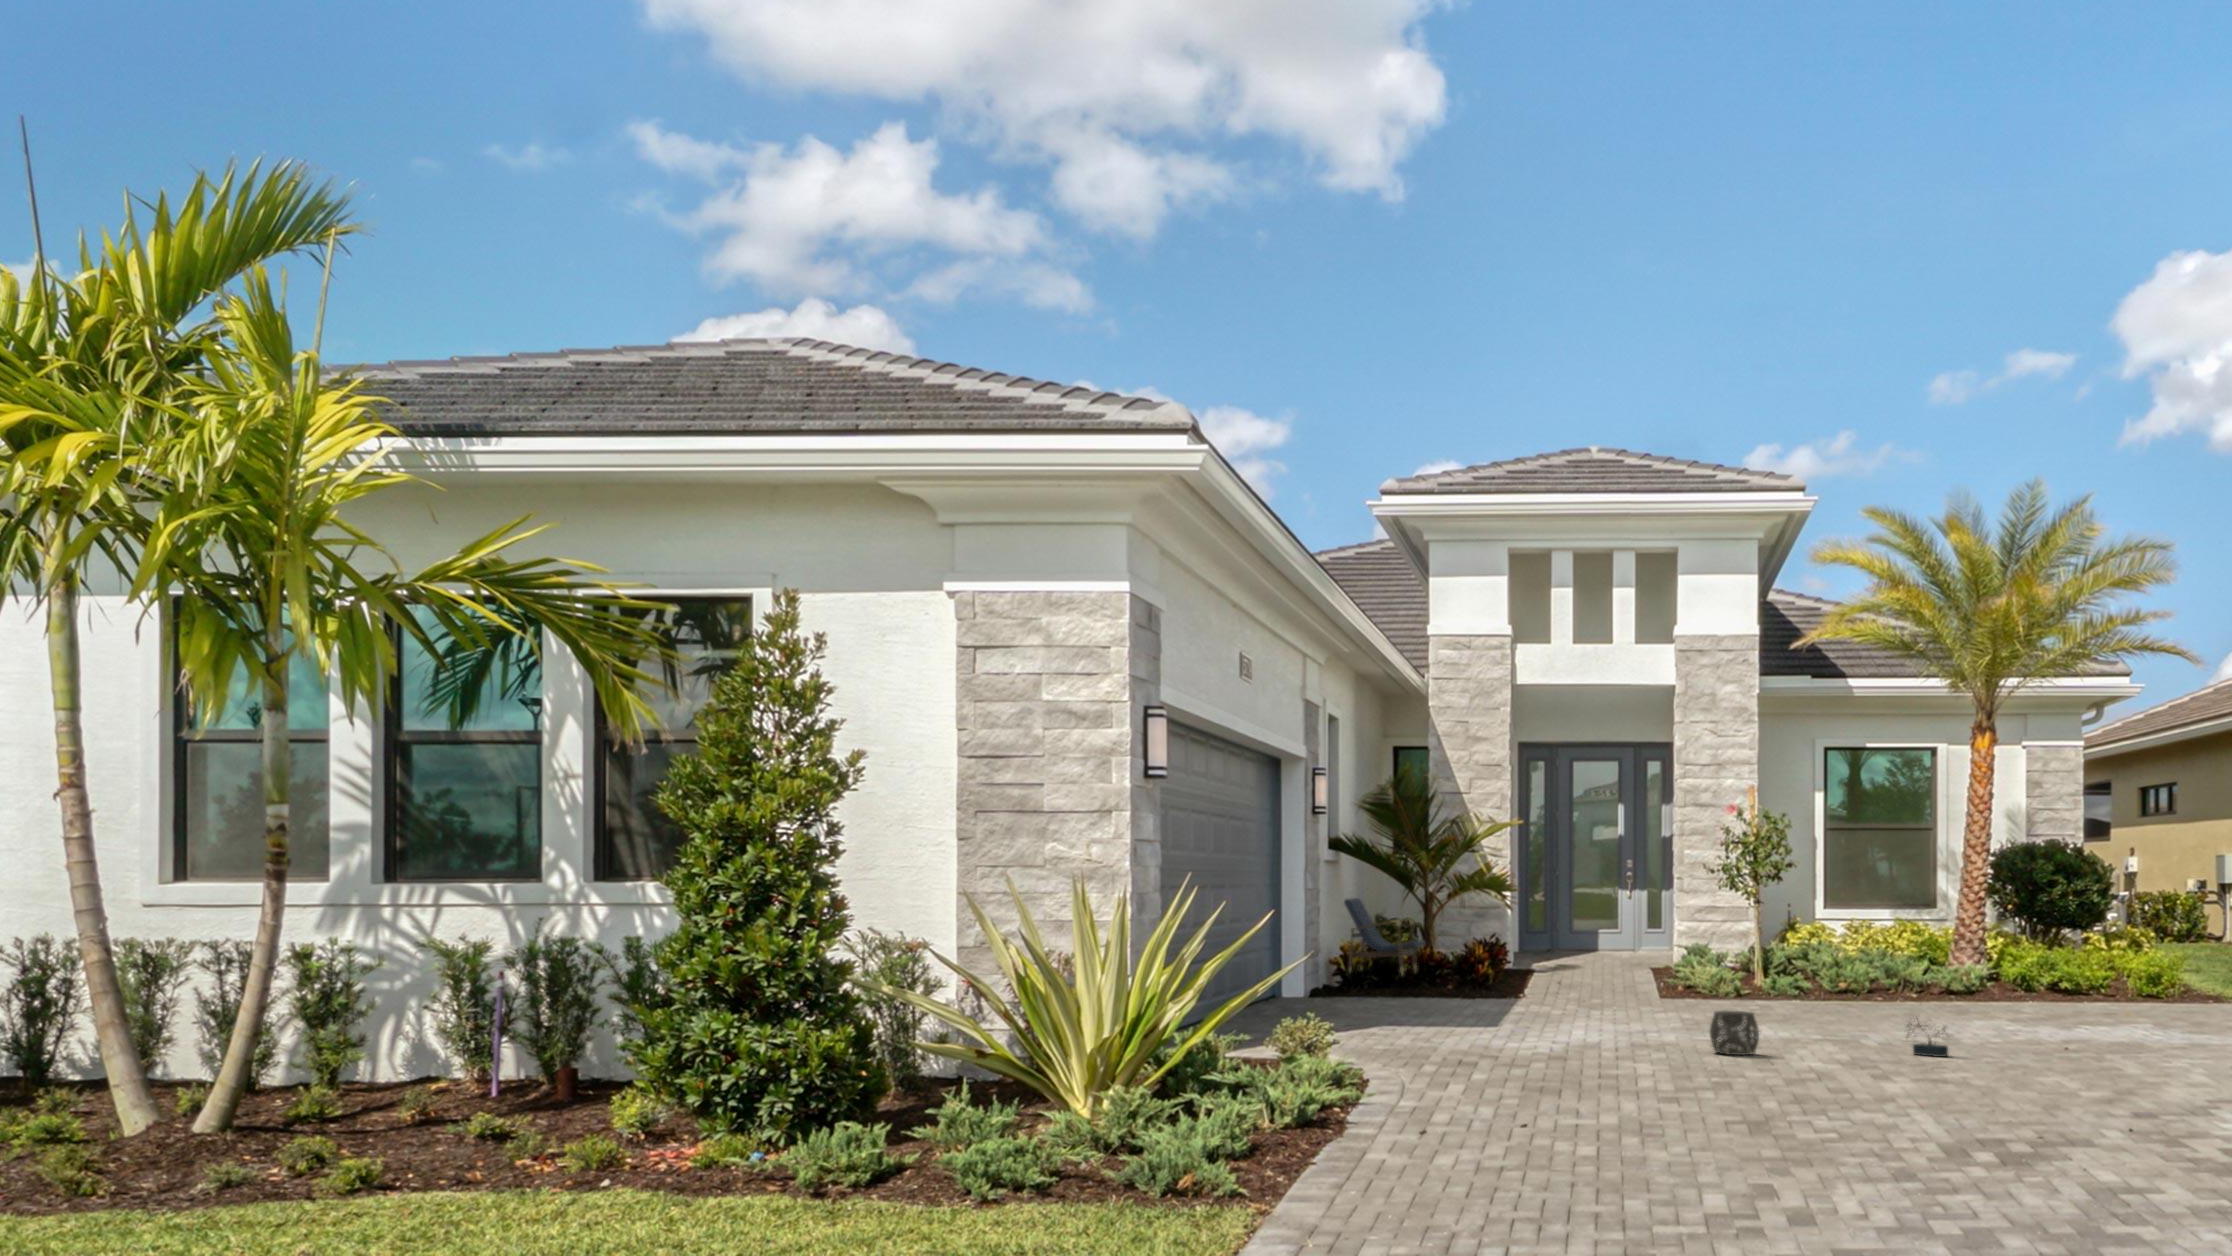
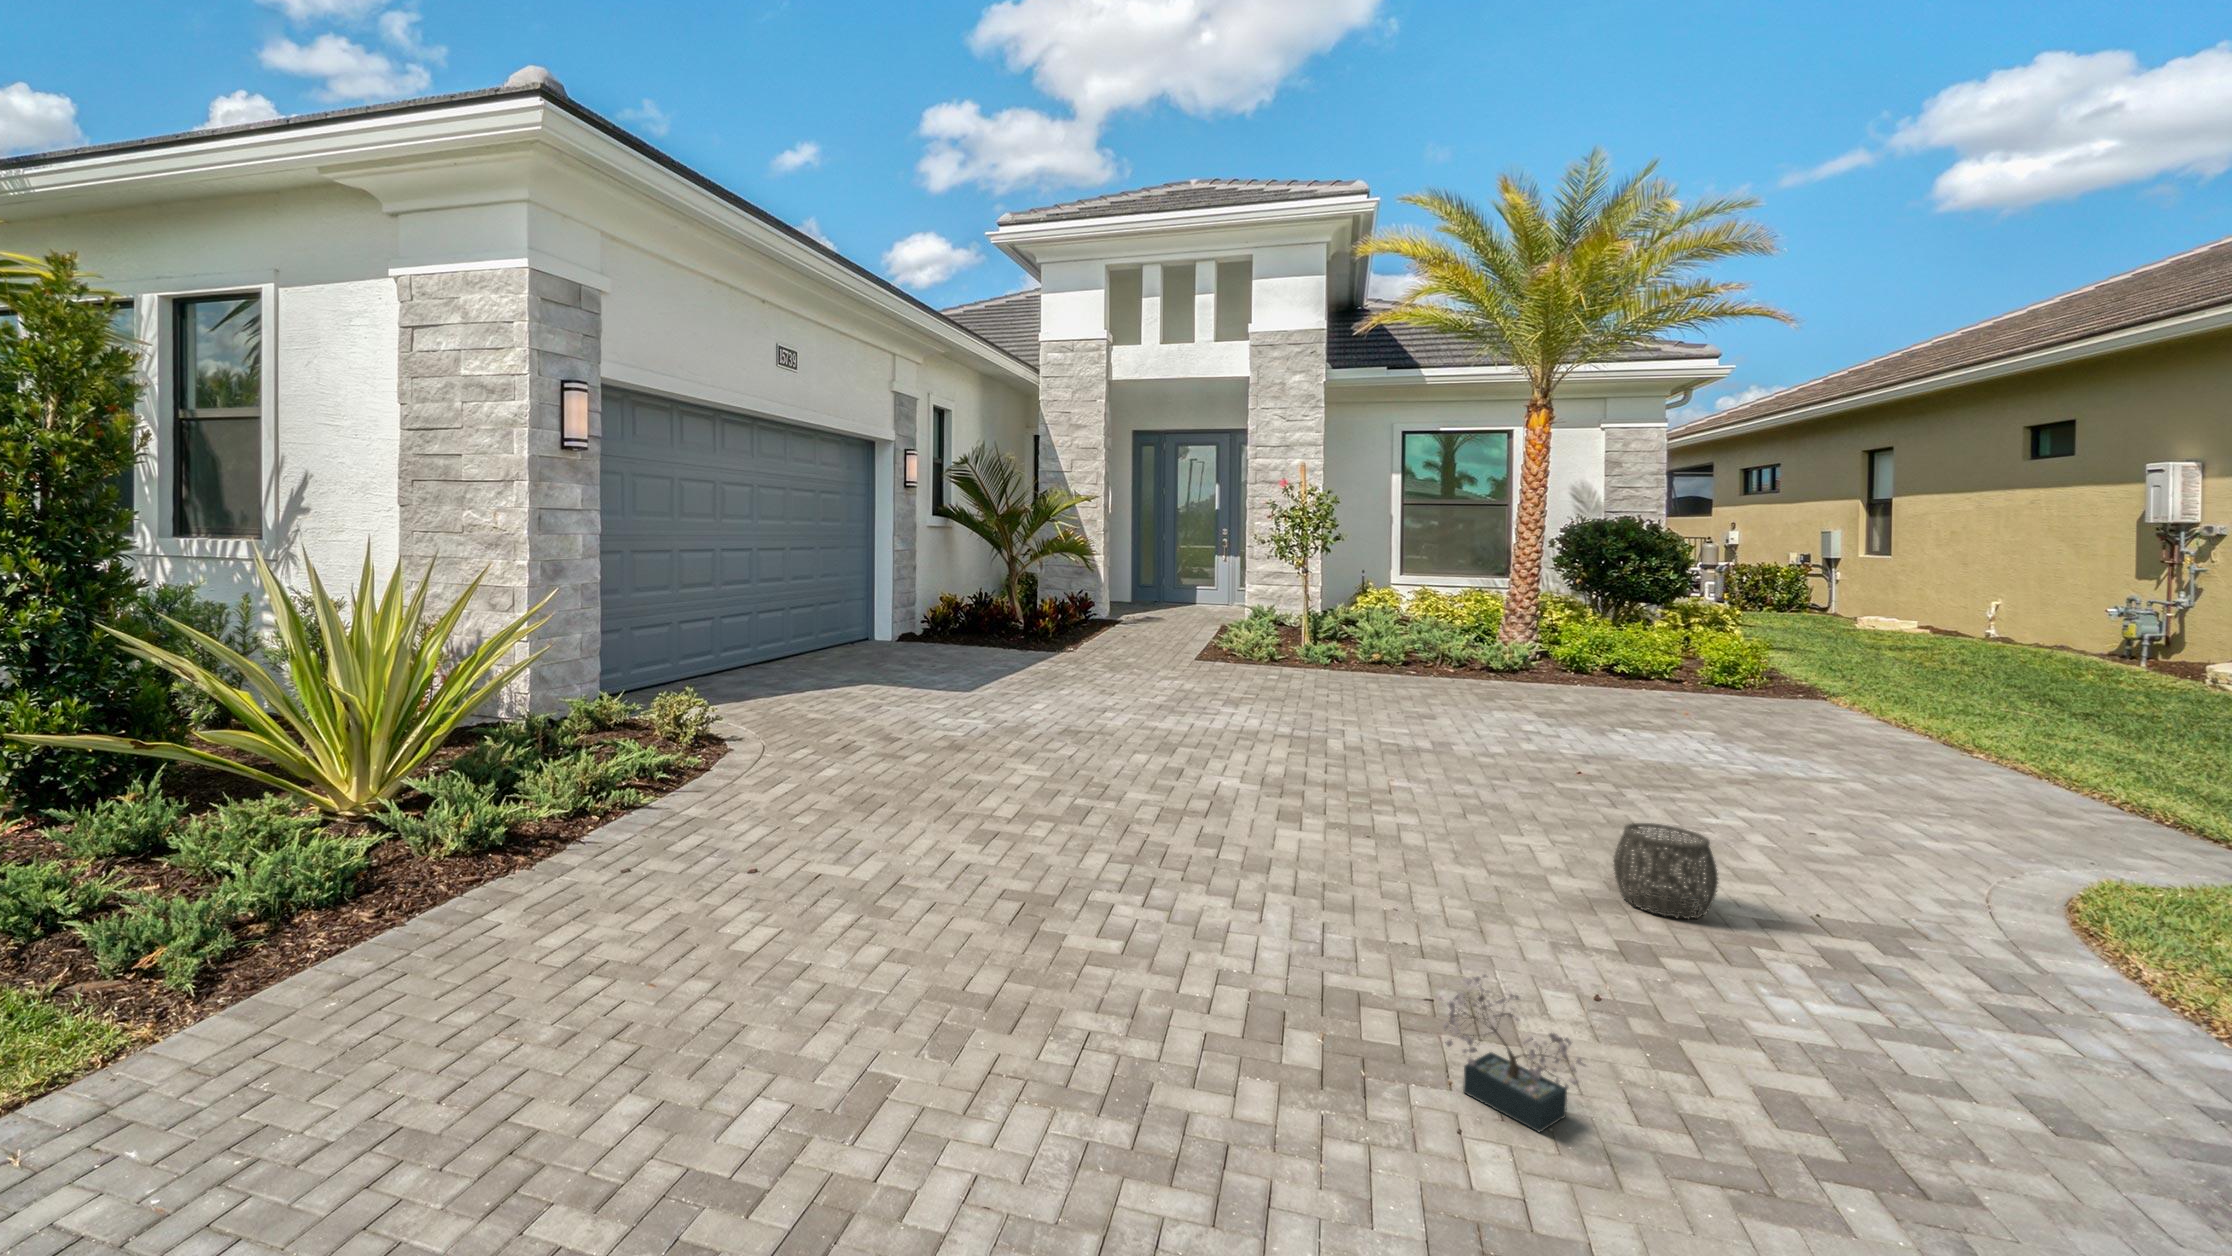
lounge chair: present [1344,898,1425,975] -> none [911,567,990,640]
woven basket: present [1710,1011,1759,1055] -> present [1613,823,1718,919]

